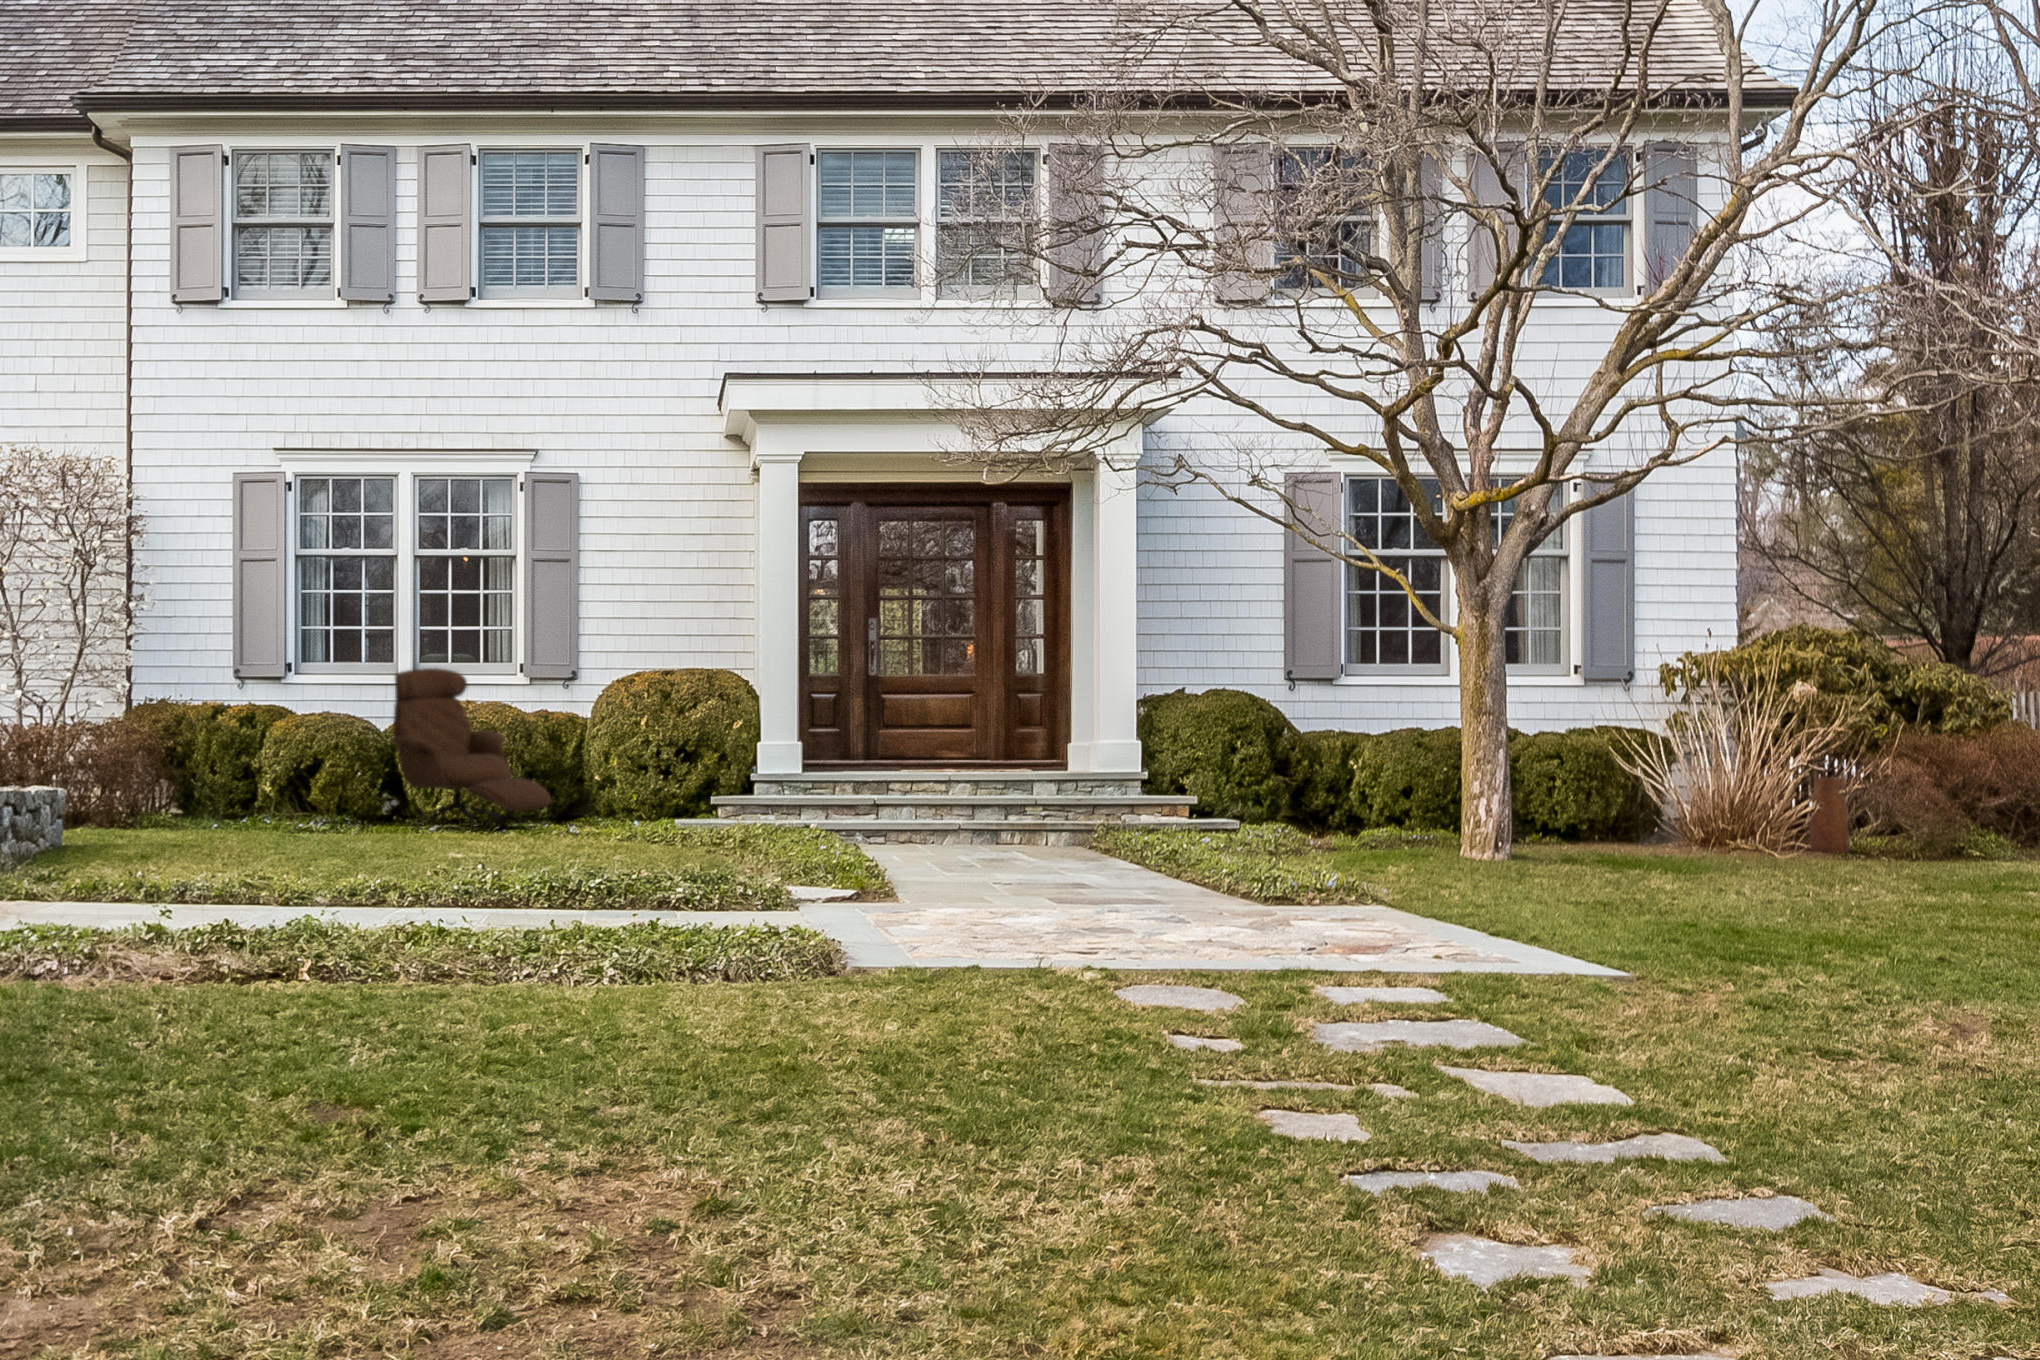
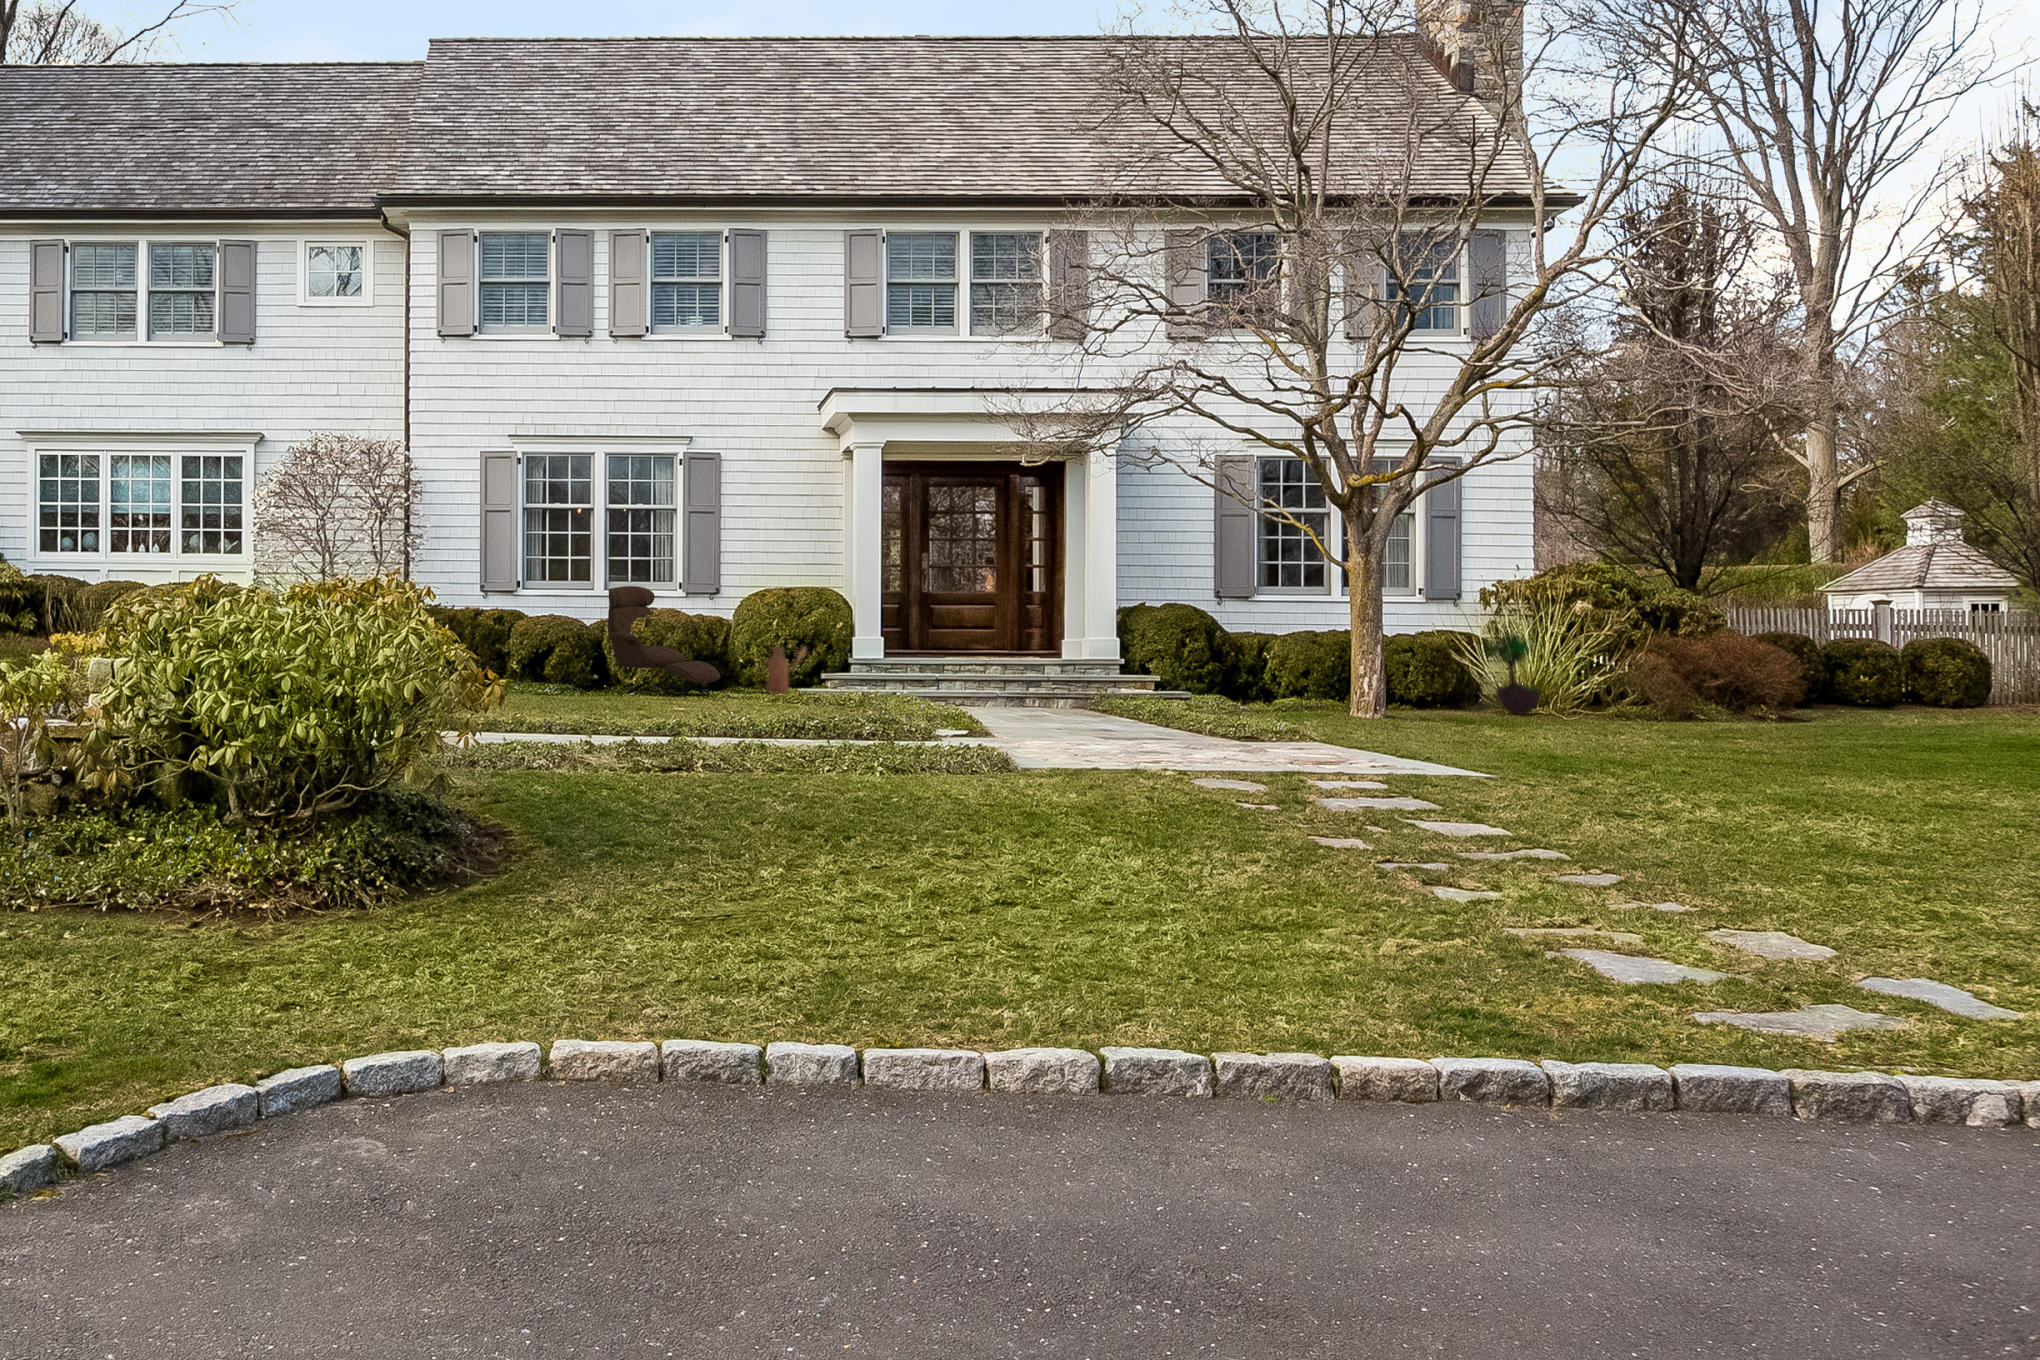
potted tree: none [1653,716,1739,848] -> present [1483,628,1540,714]
watering can: present [1809,774,1849,853] -> present [766,647,806,694]

